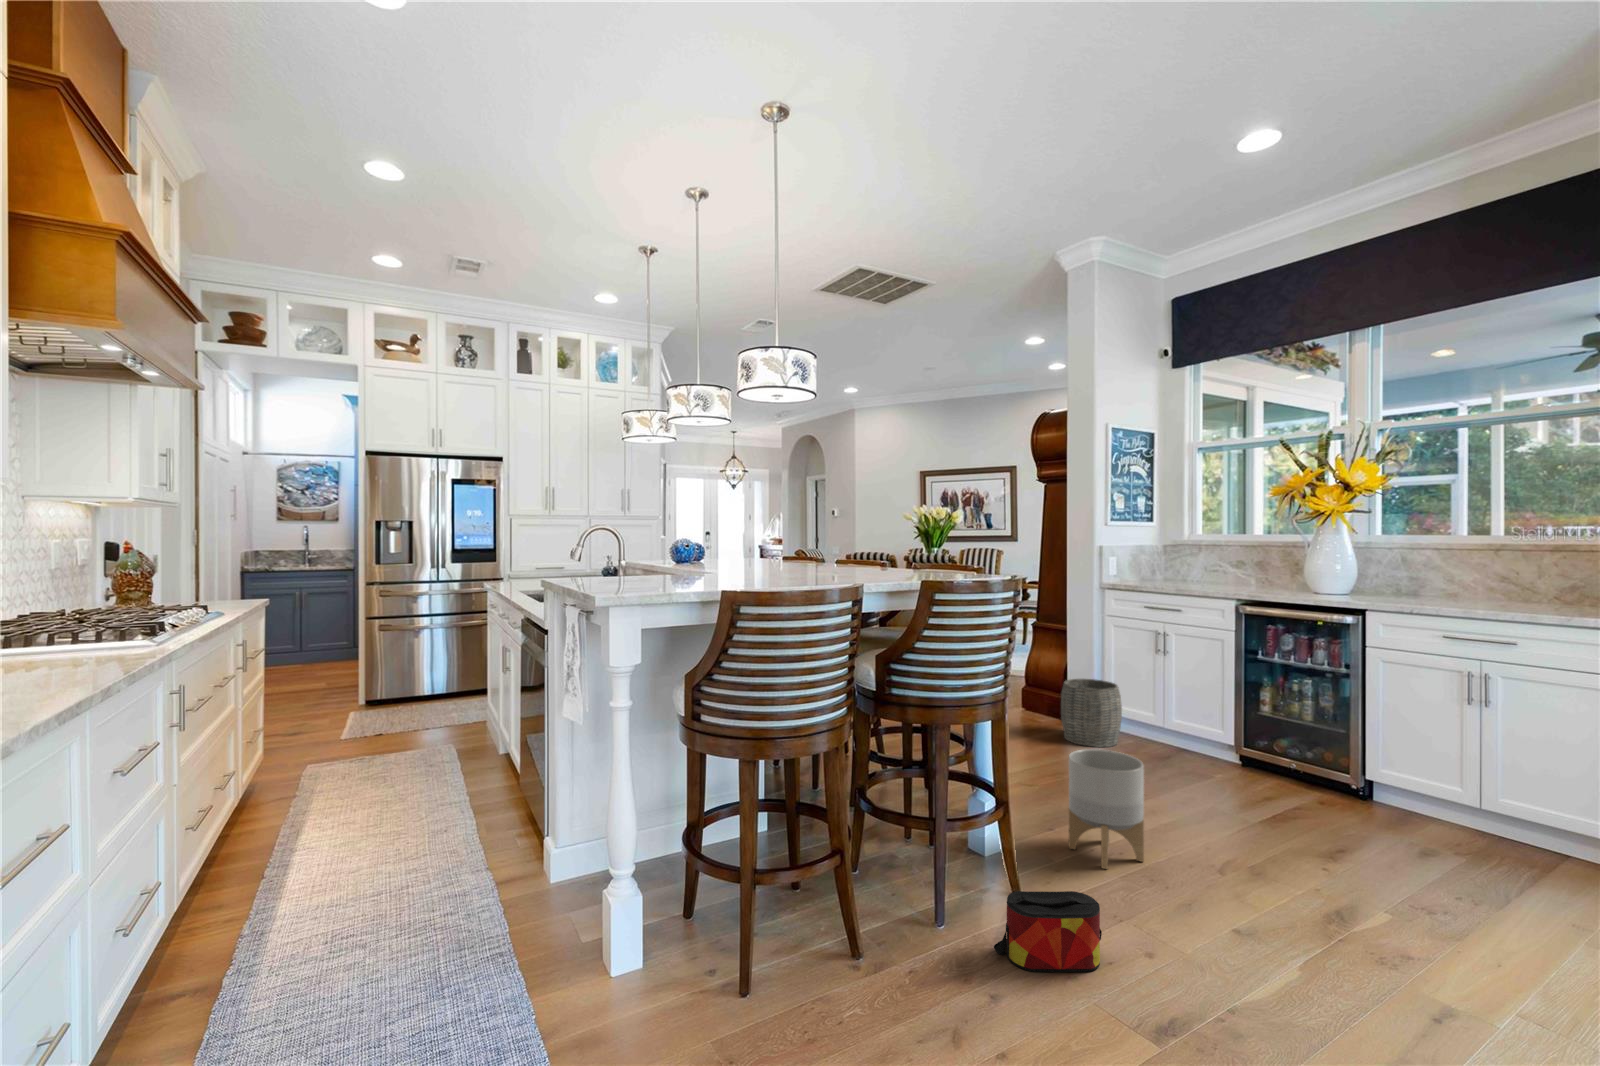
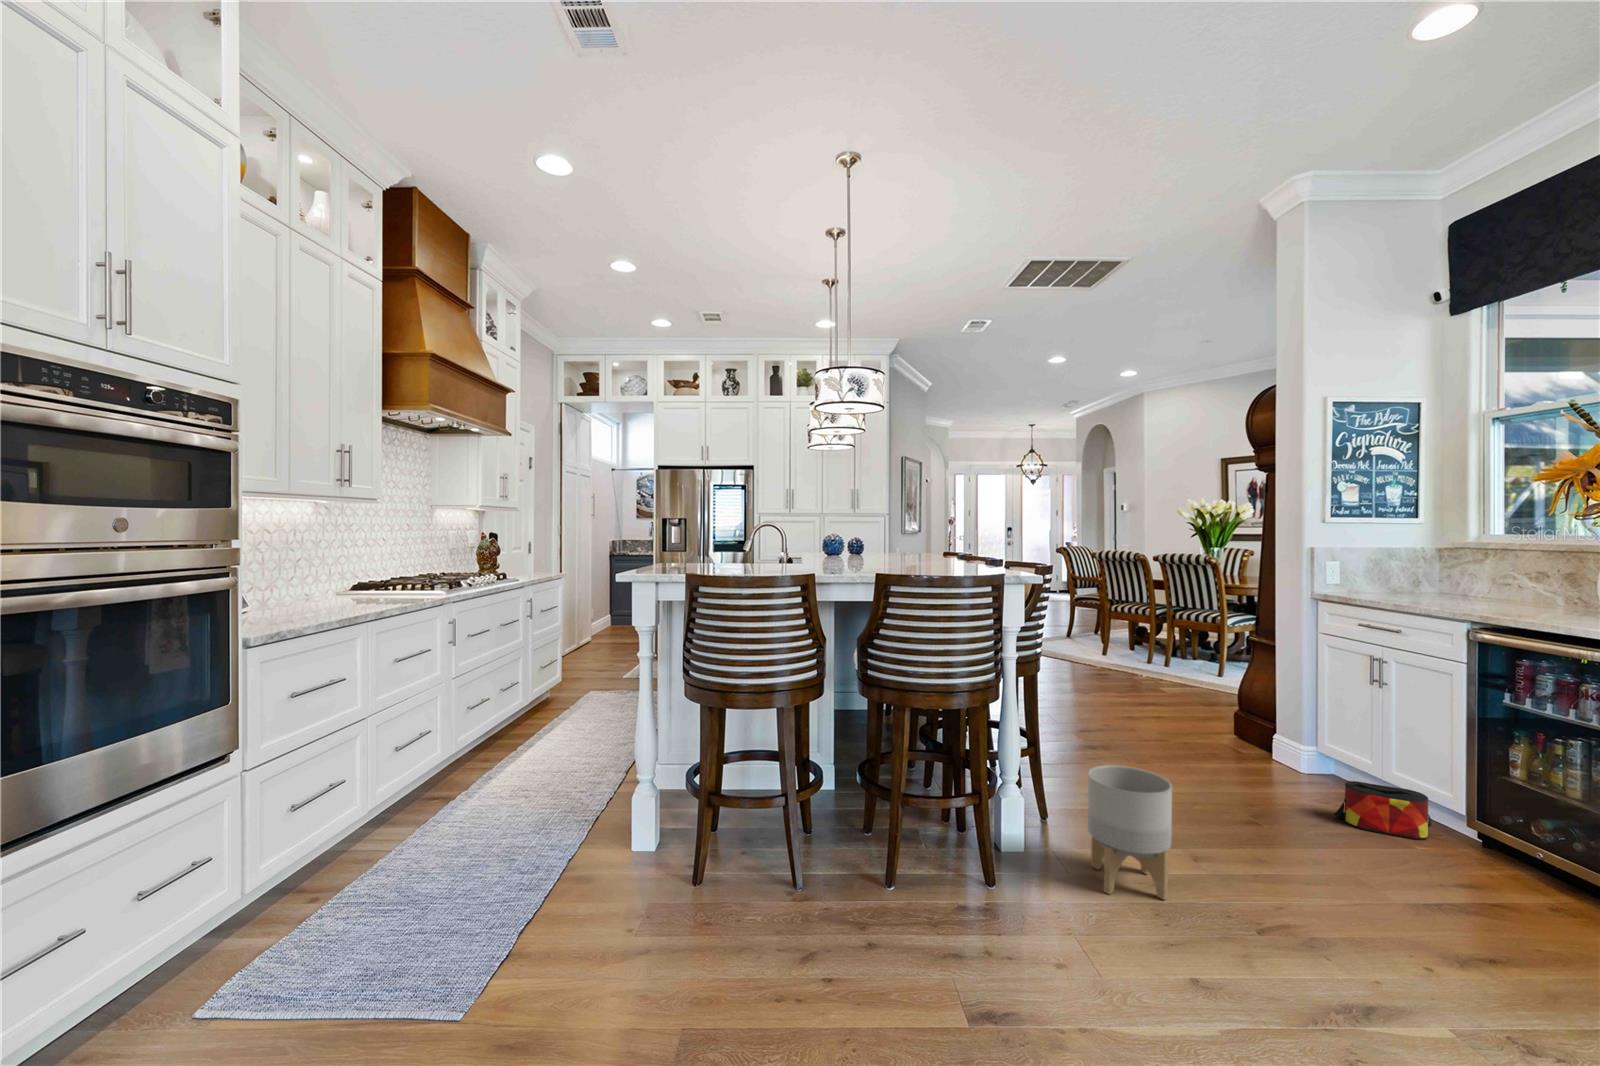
woven basket: present [1061,679,1122,747] -> none [1238,704,1322,790]
bag: present [994,891,1102,972] -> present [1334,781,1432,840]

